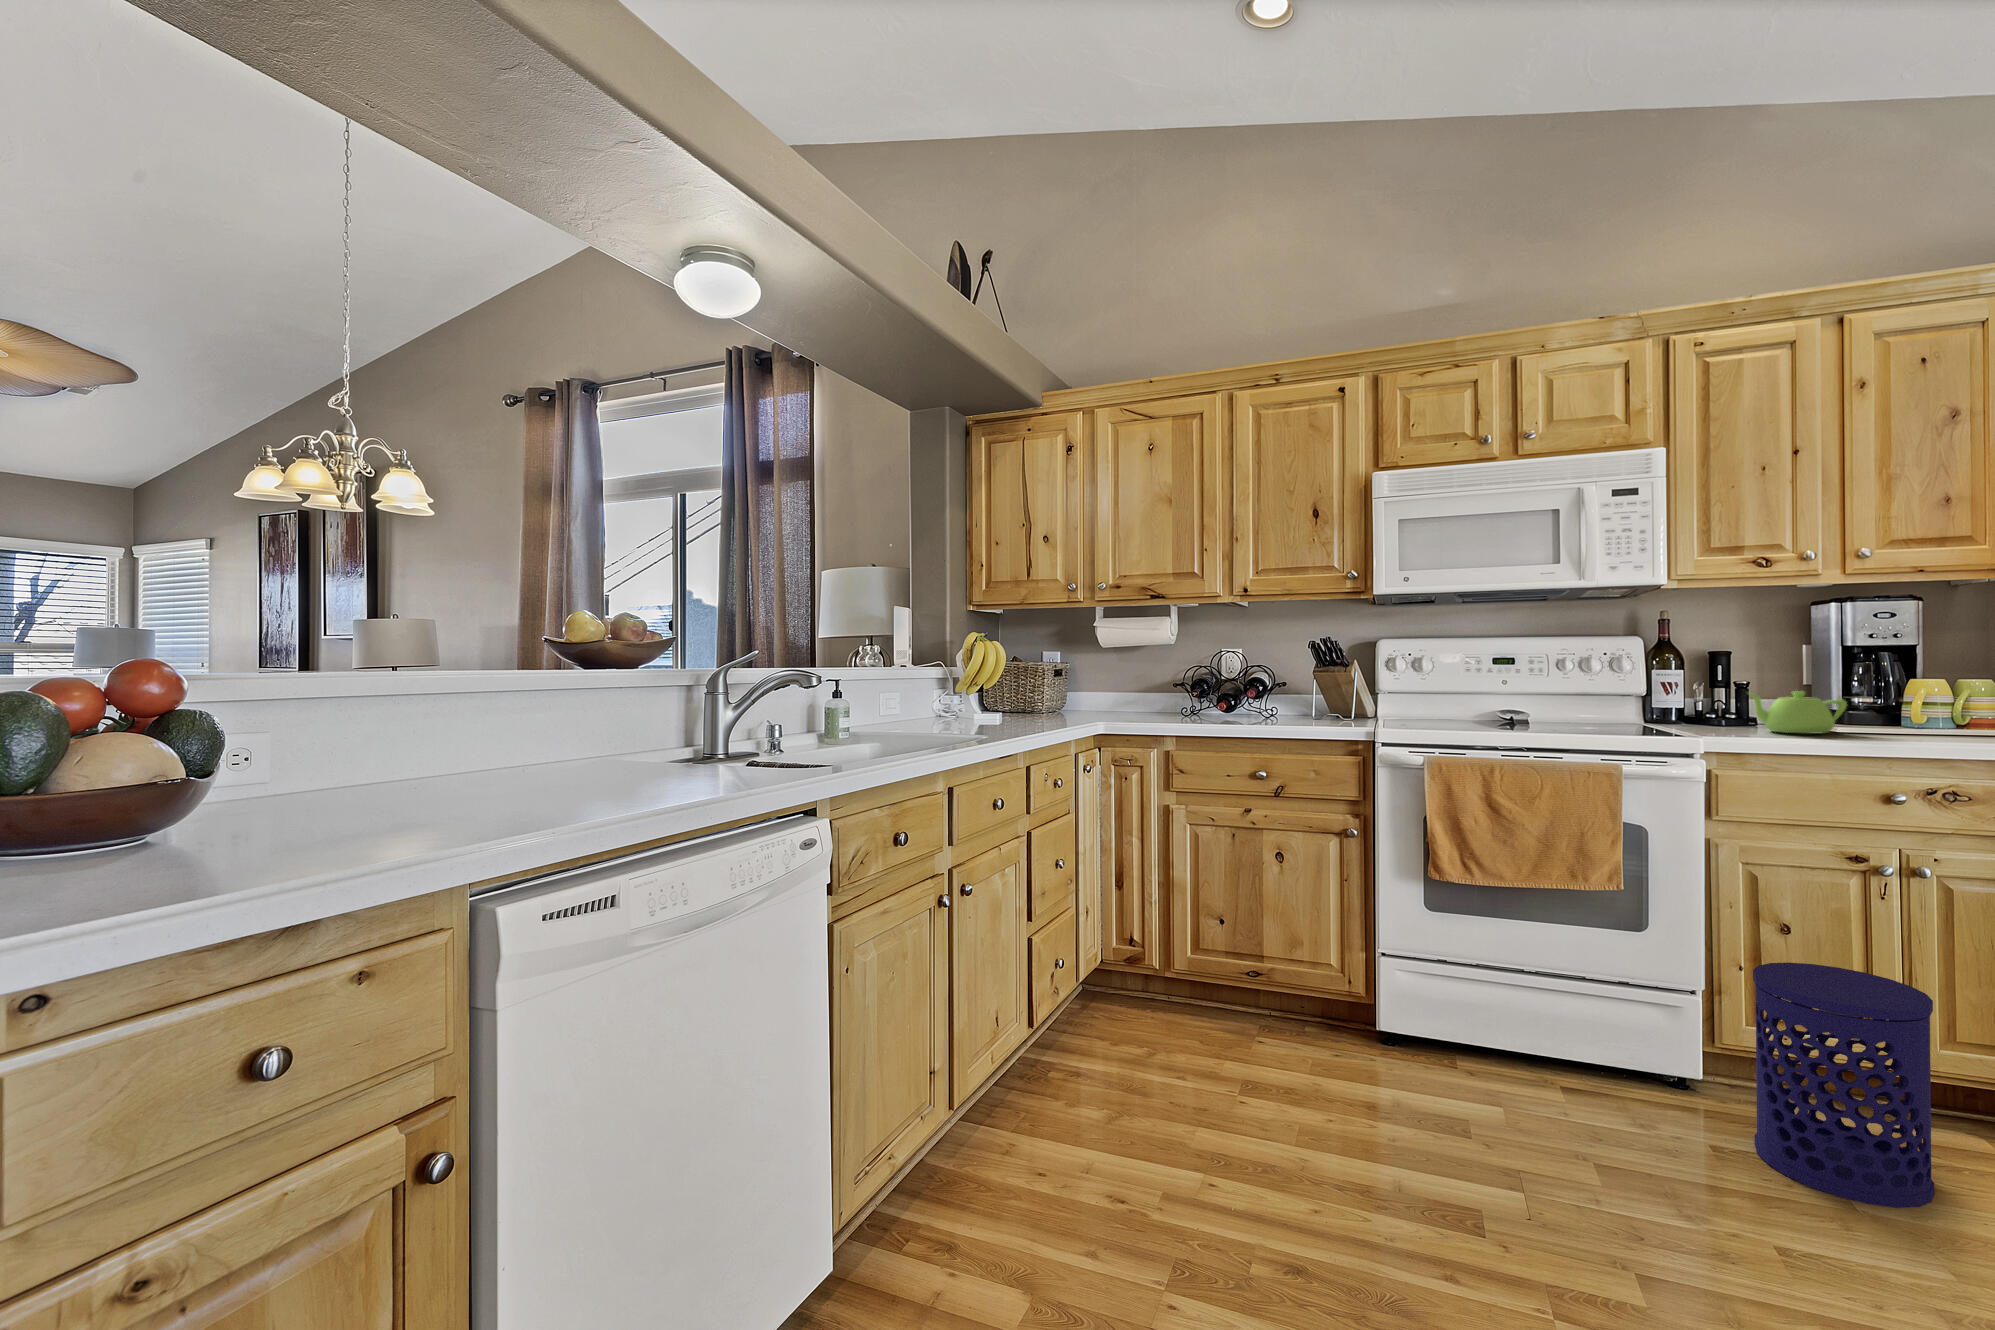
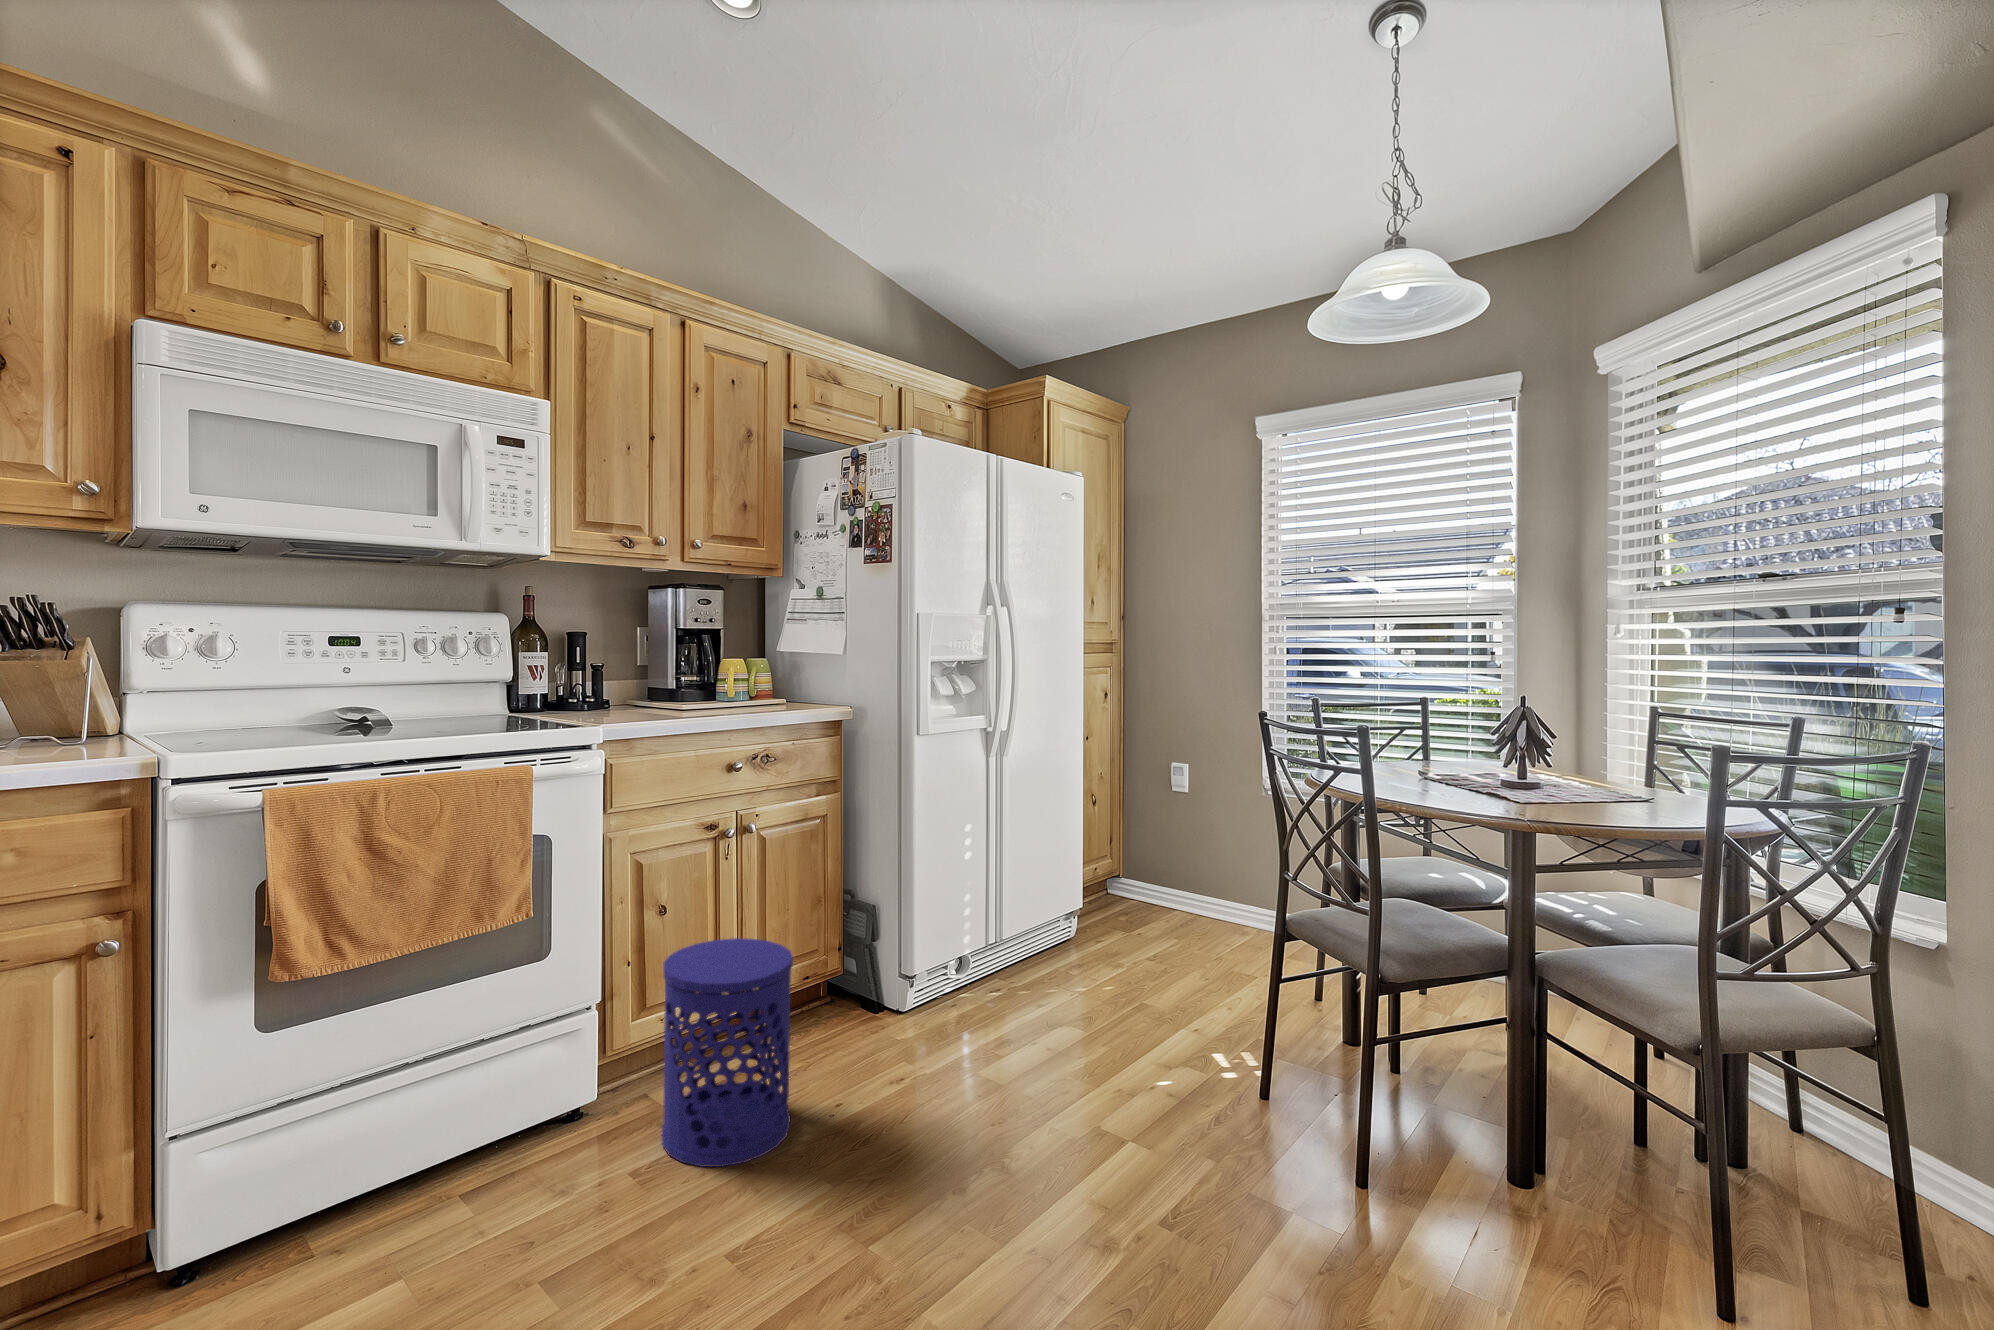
teapot: present [1750,691,1847,734] -> none [619,675,696,717]

